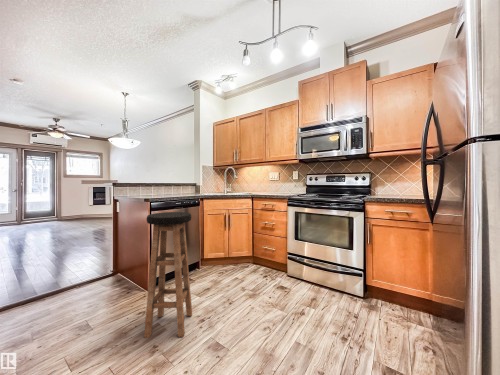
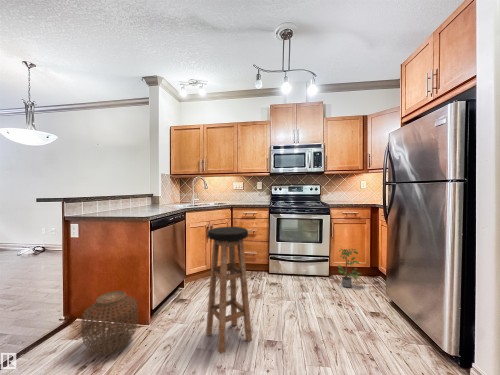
woven basket: none [74,256,121,305] -> present [81,291,138,355]
potted plant: none [359,260,401,320] -> present [338,249,361,287]

